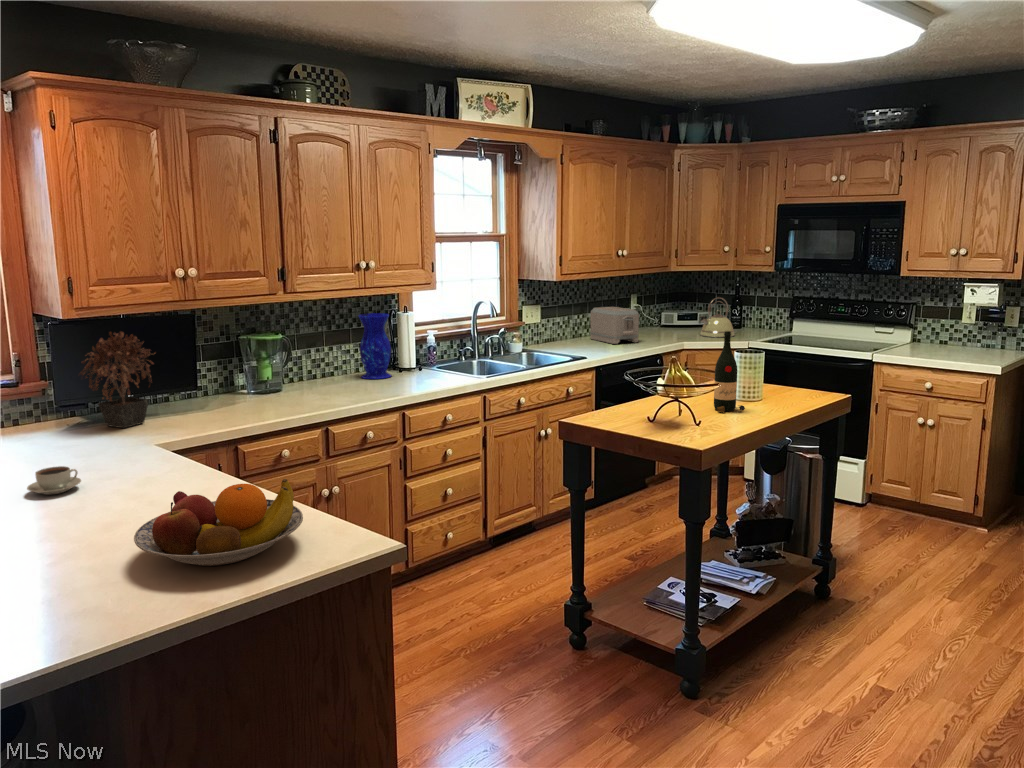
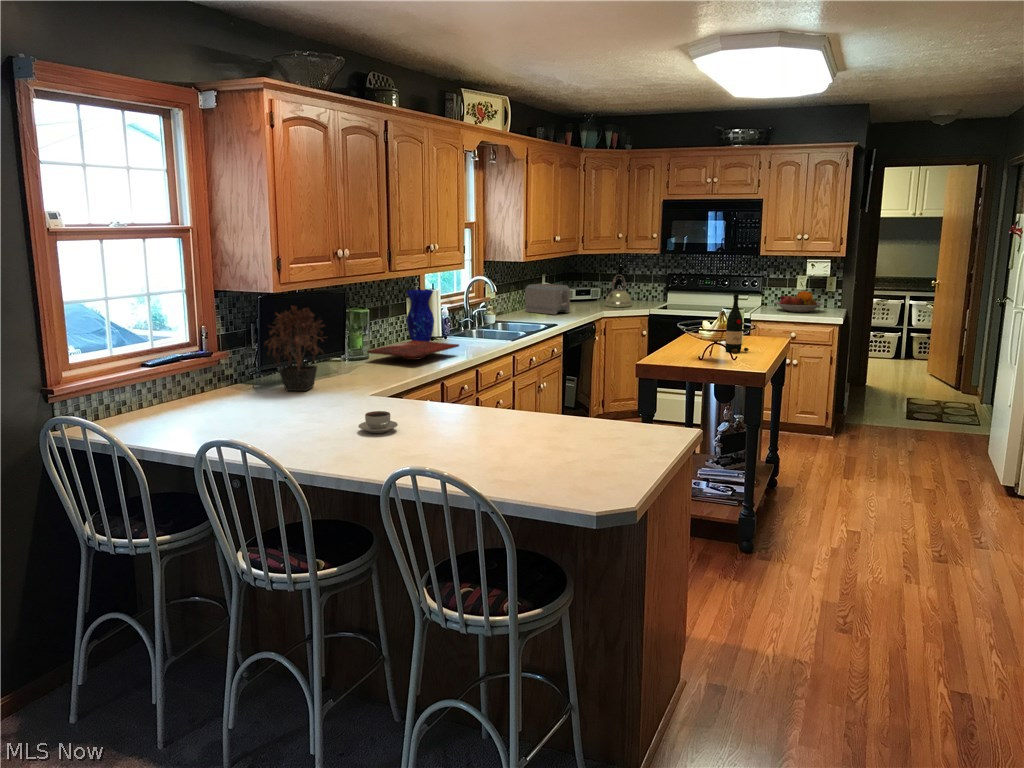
cutting board: none [271,372,384,395] -> present [367,341,459,360]
fruit bowl: present [134,479,303,566] -> present [775,291,823,312]

